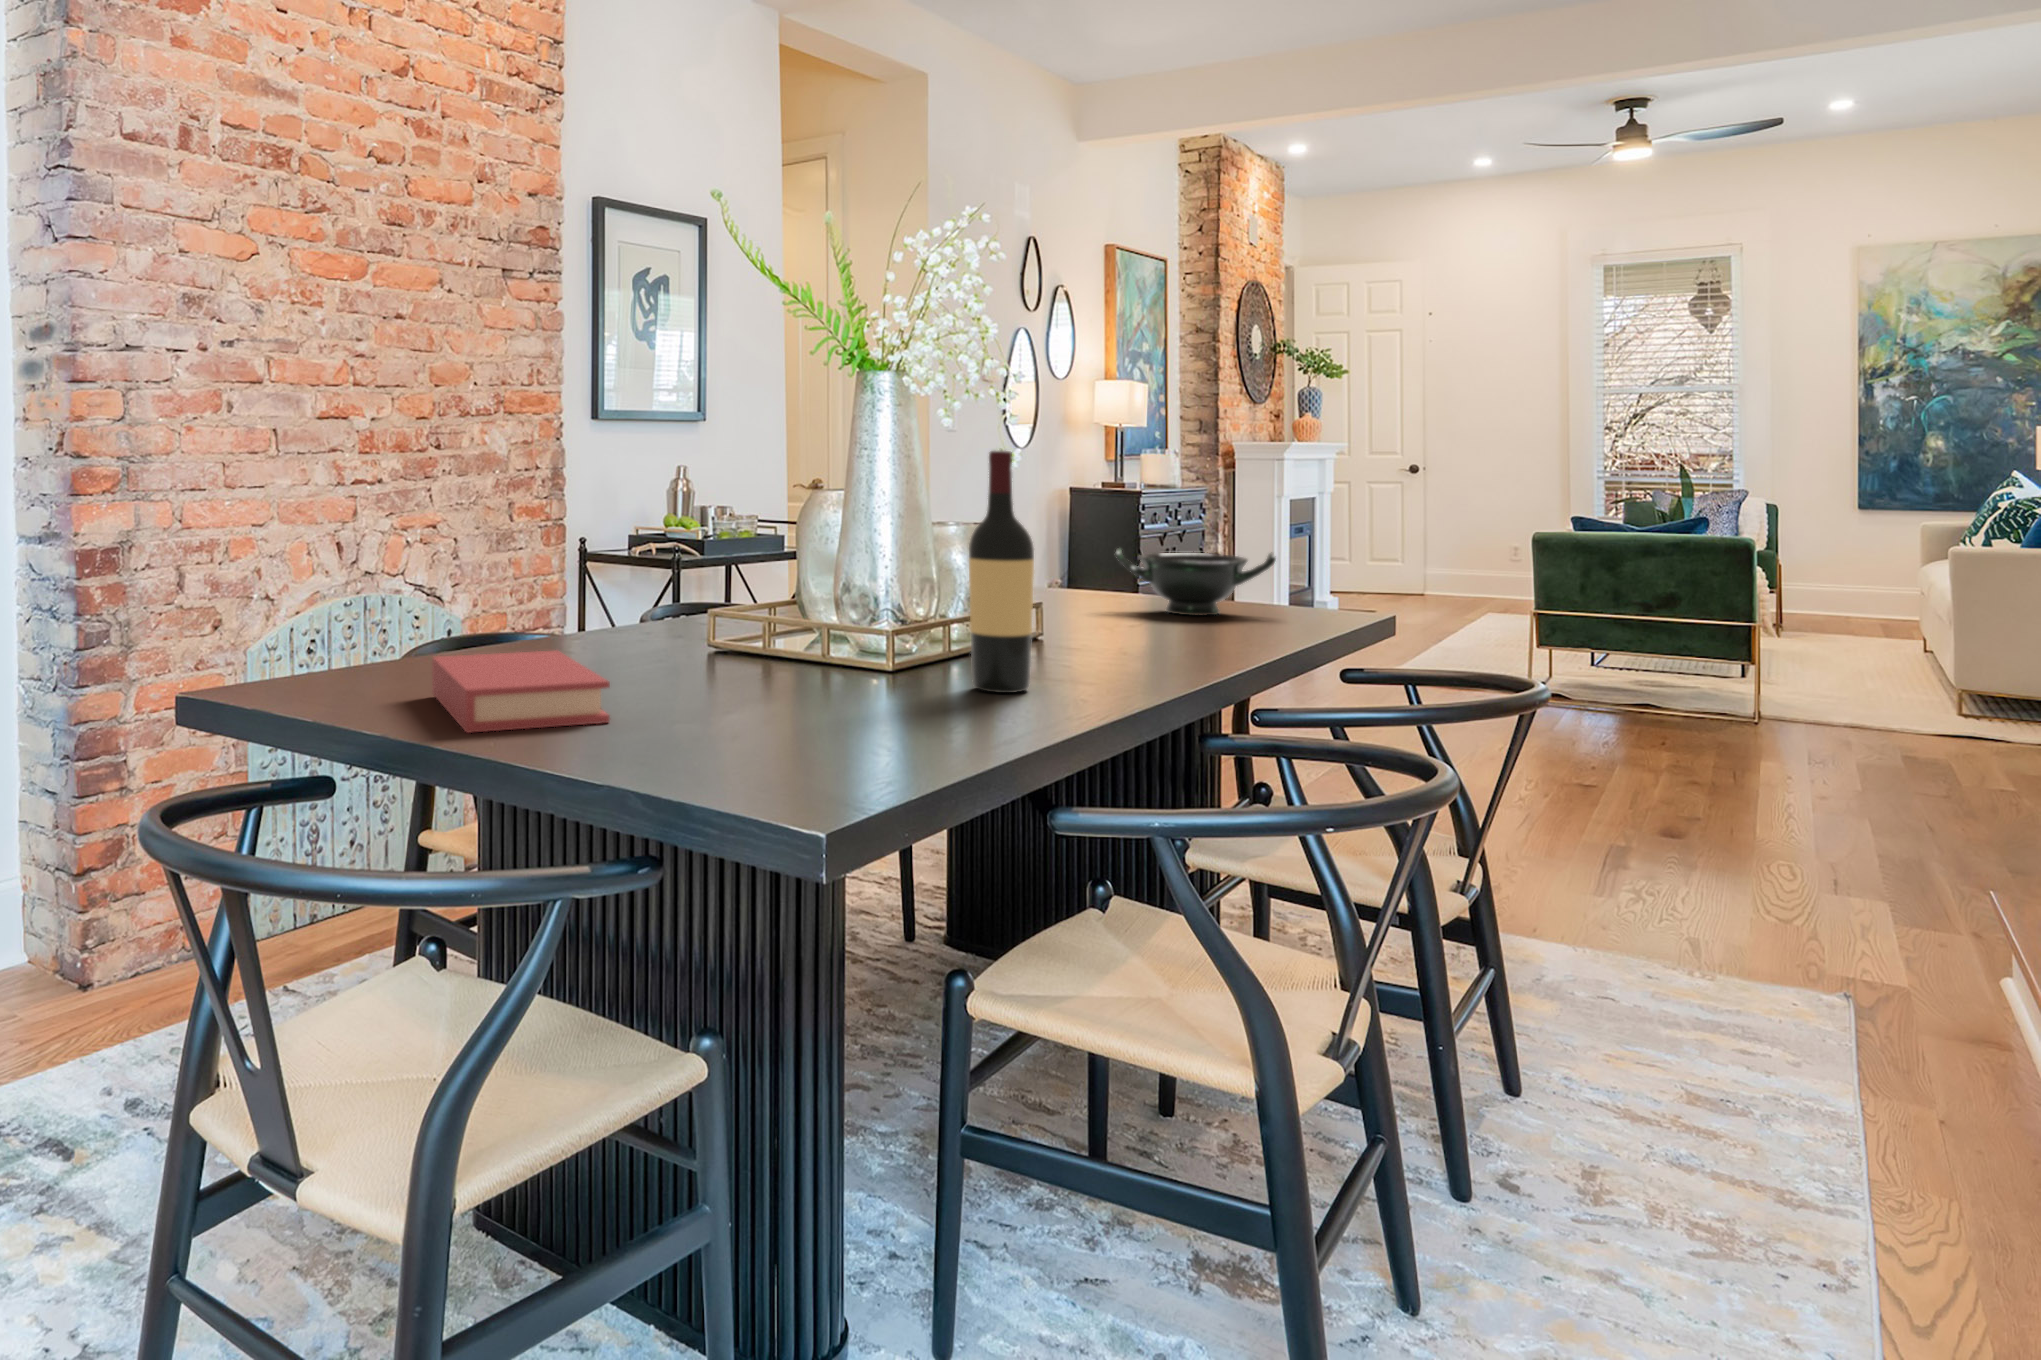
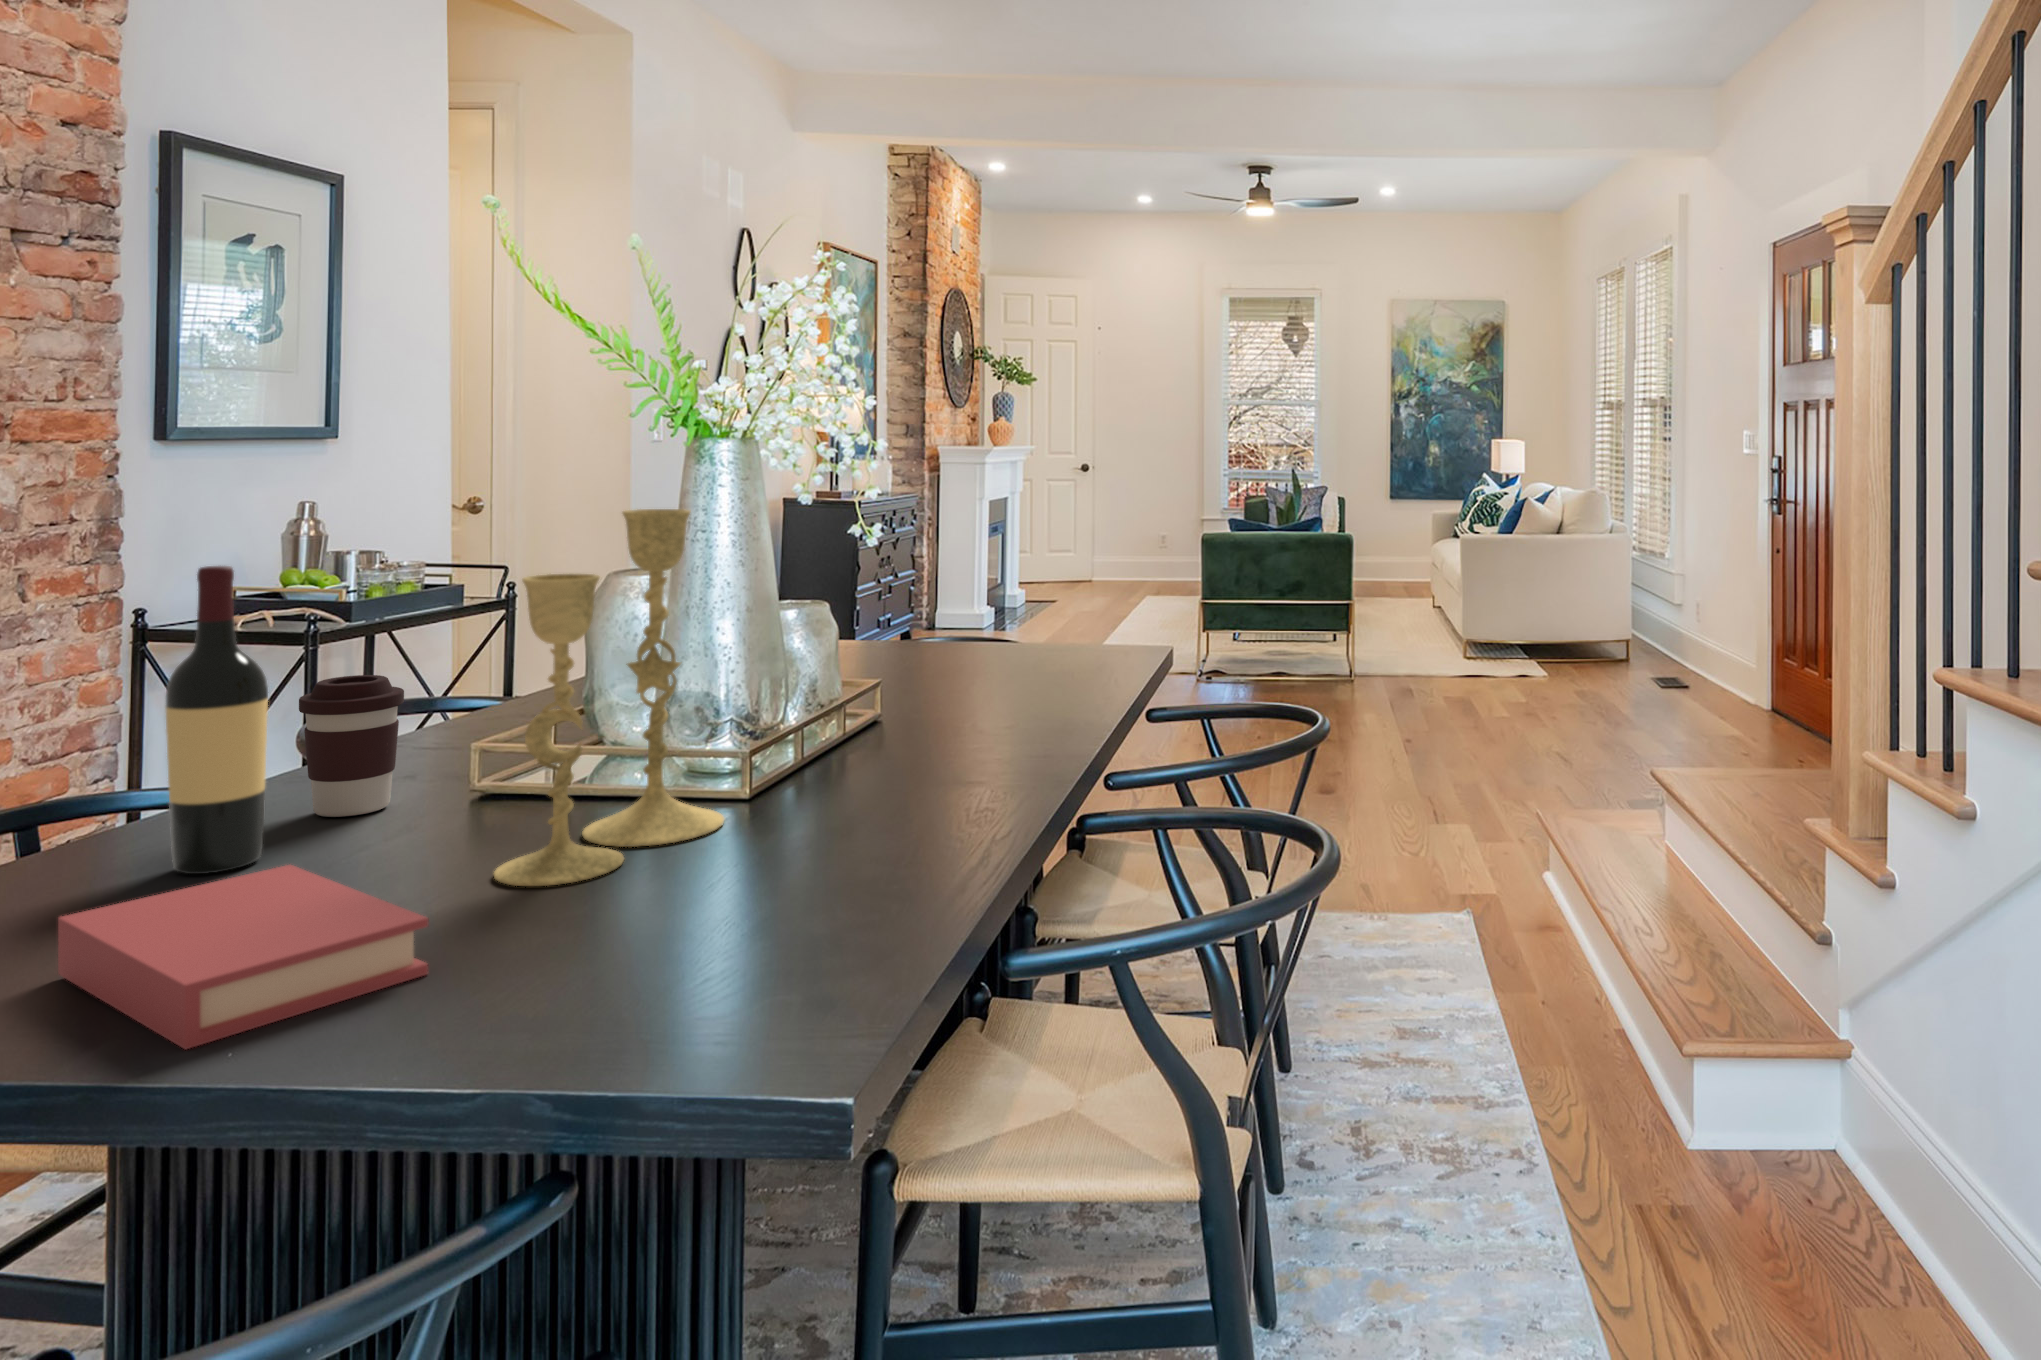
candlestick: none [682,414,859,694] -> present [494,509,724,886]
wine bottle: present [969,450,1034,693] -> present [165,566,268,874]
coffee cup: none [597,548,660,647] -> present [299,675,404,817]
bowl: present [1114,549,1276,616] -> none [934,605,1090,674]

